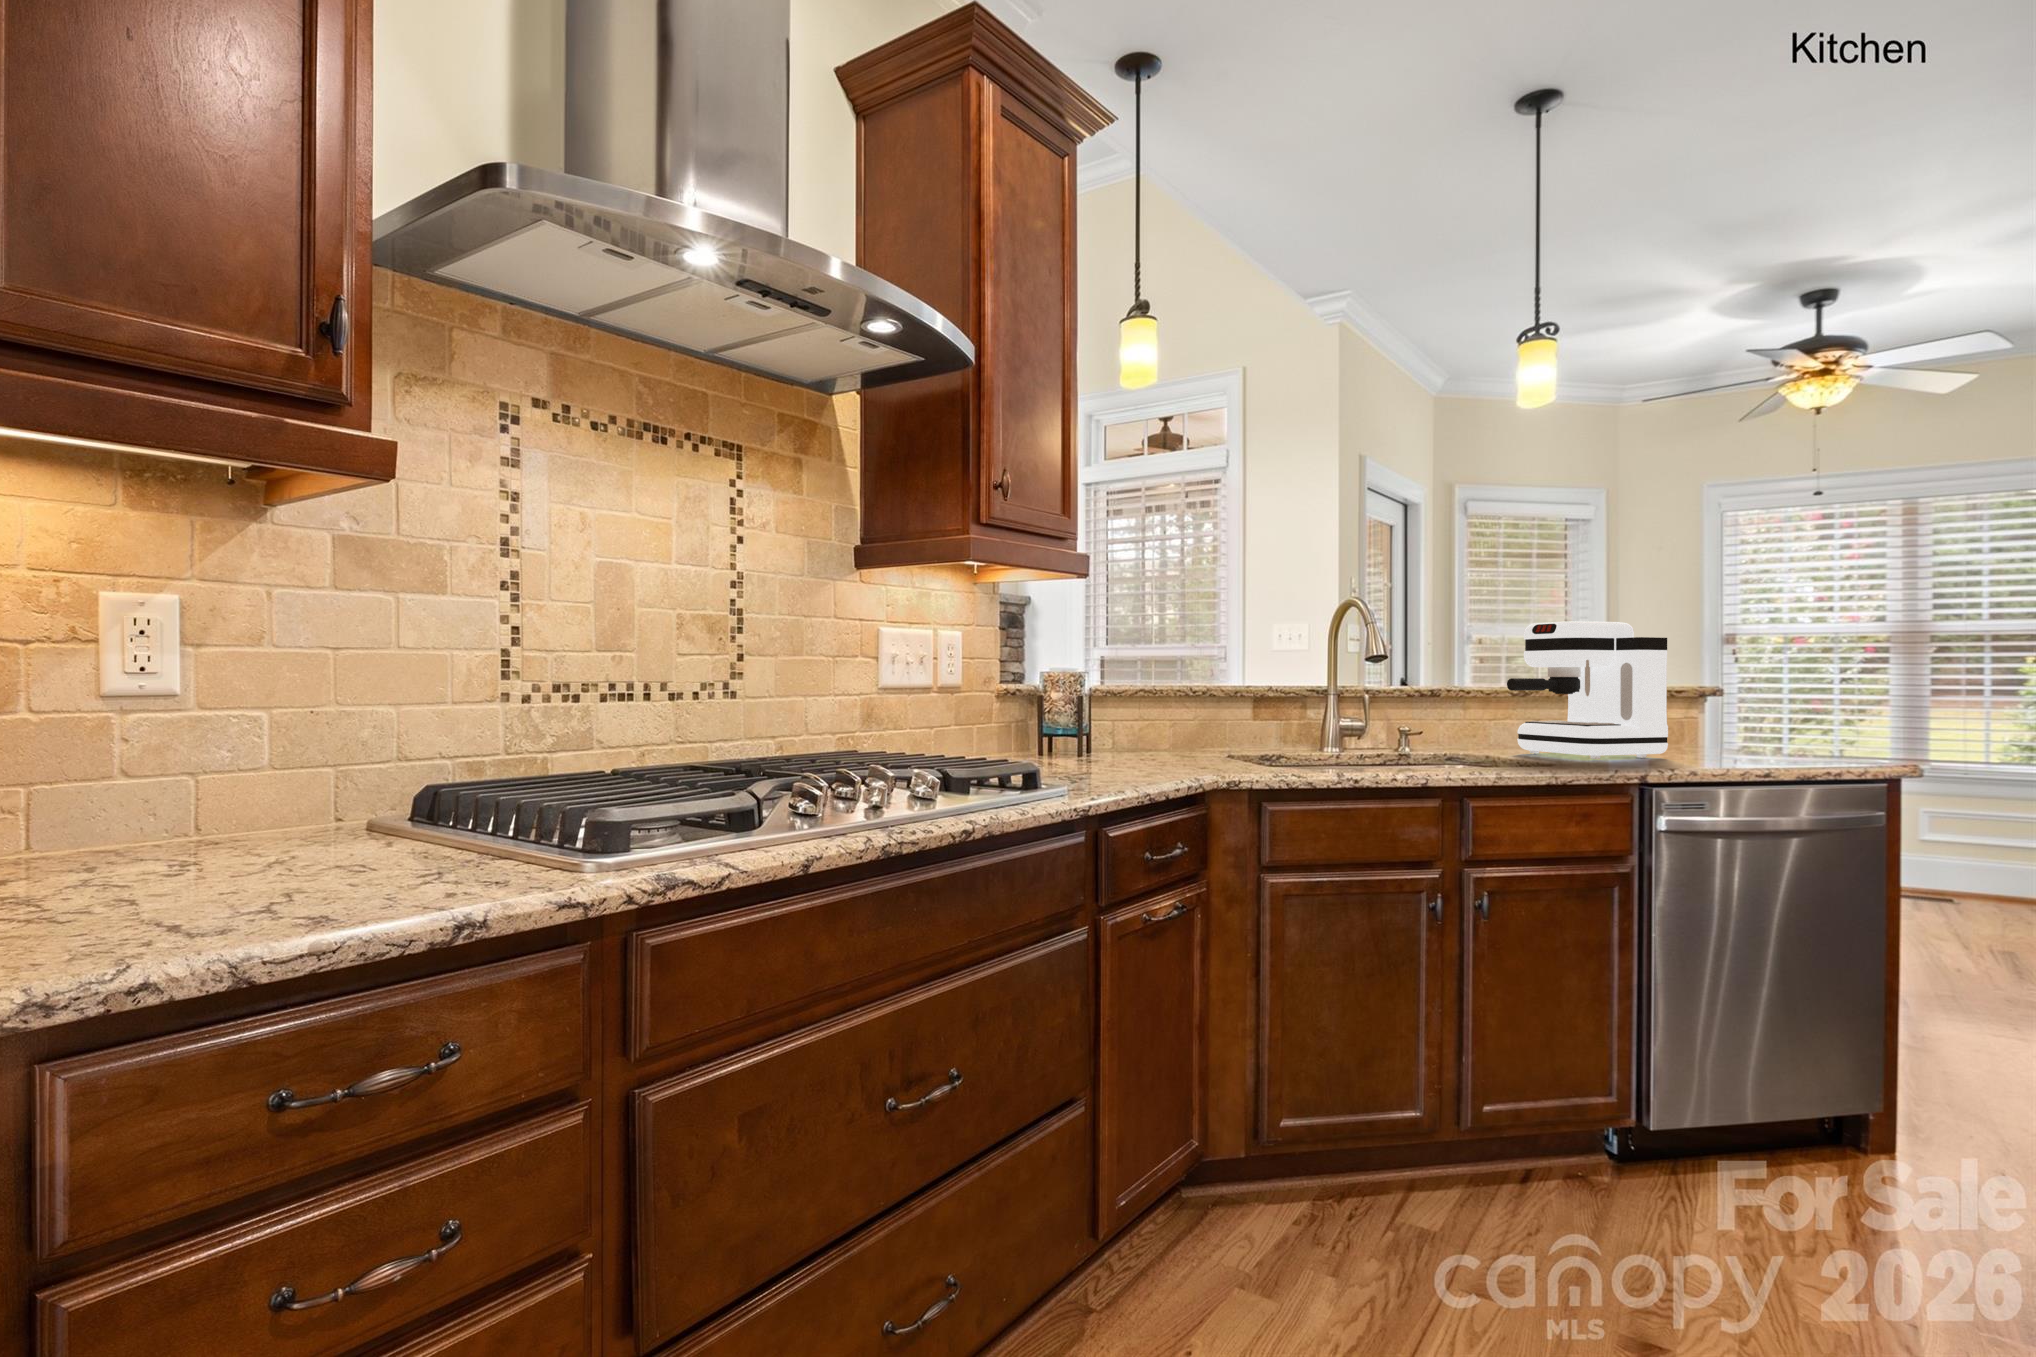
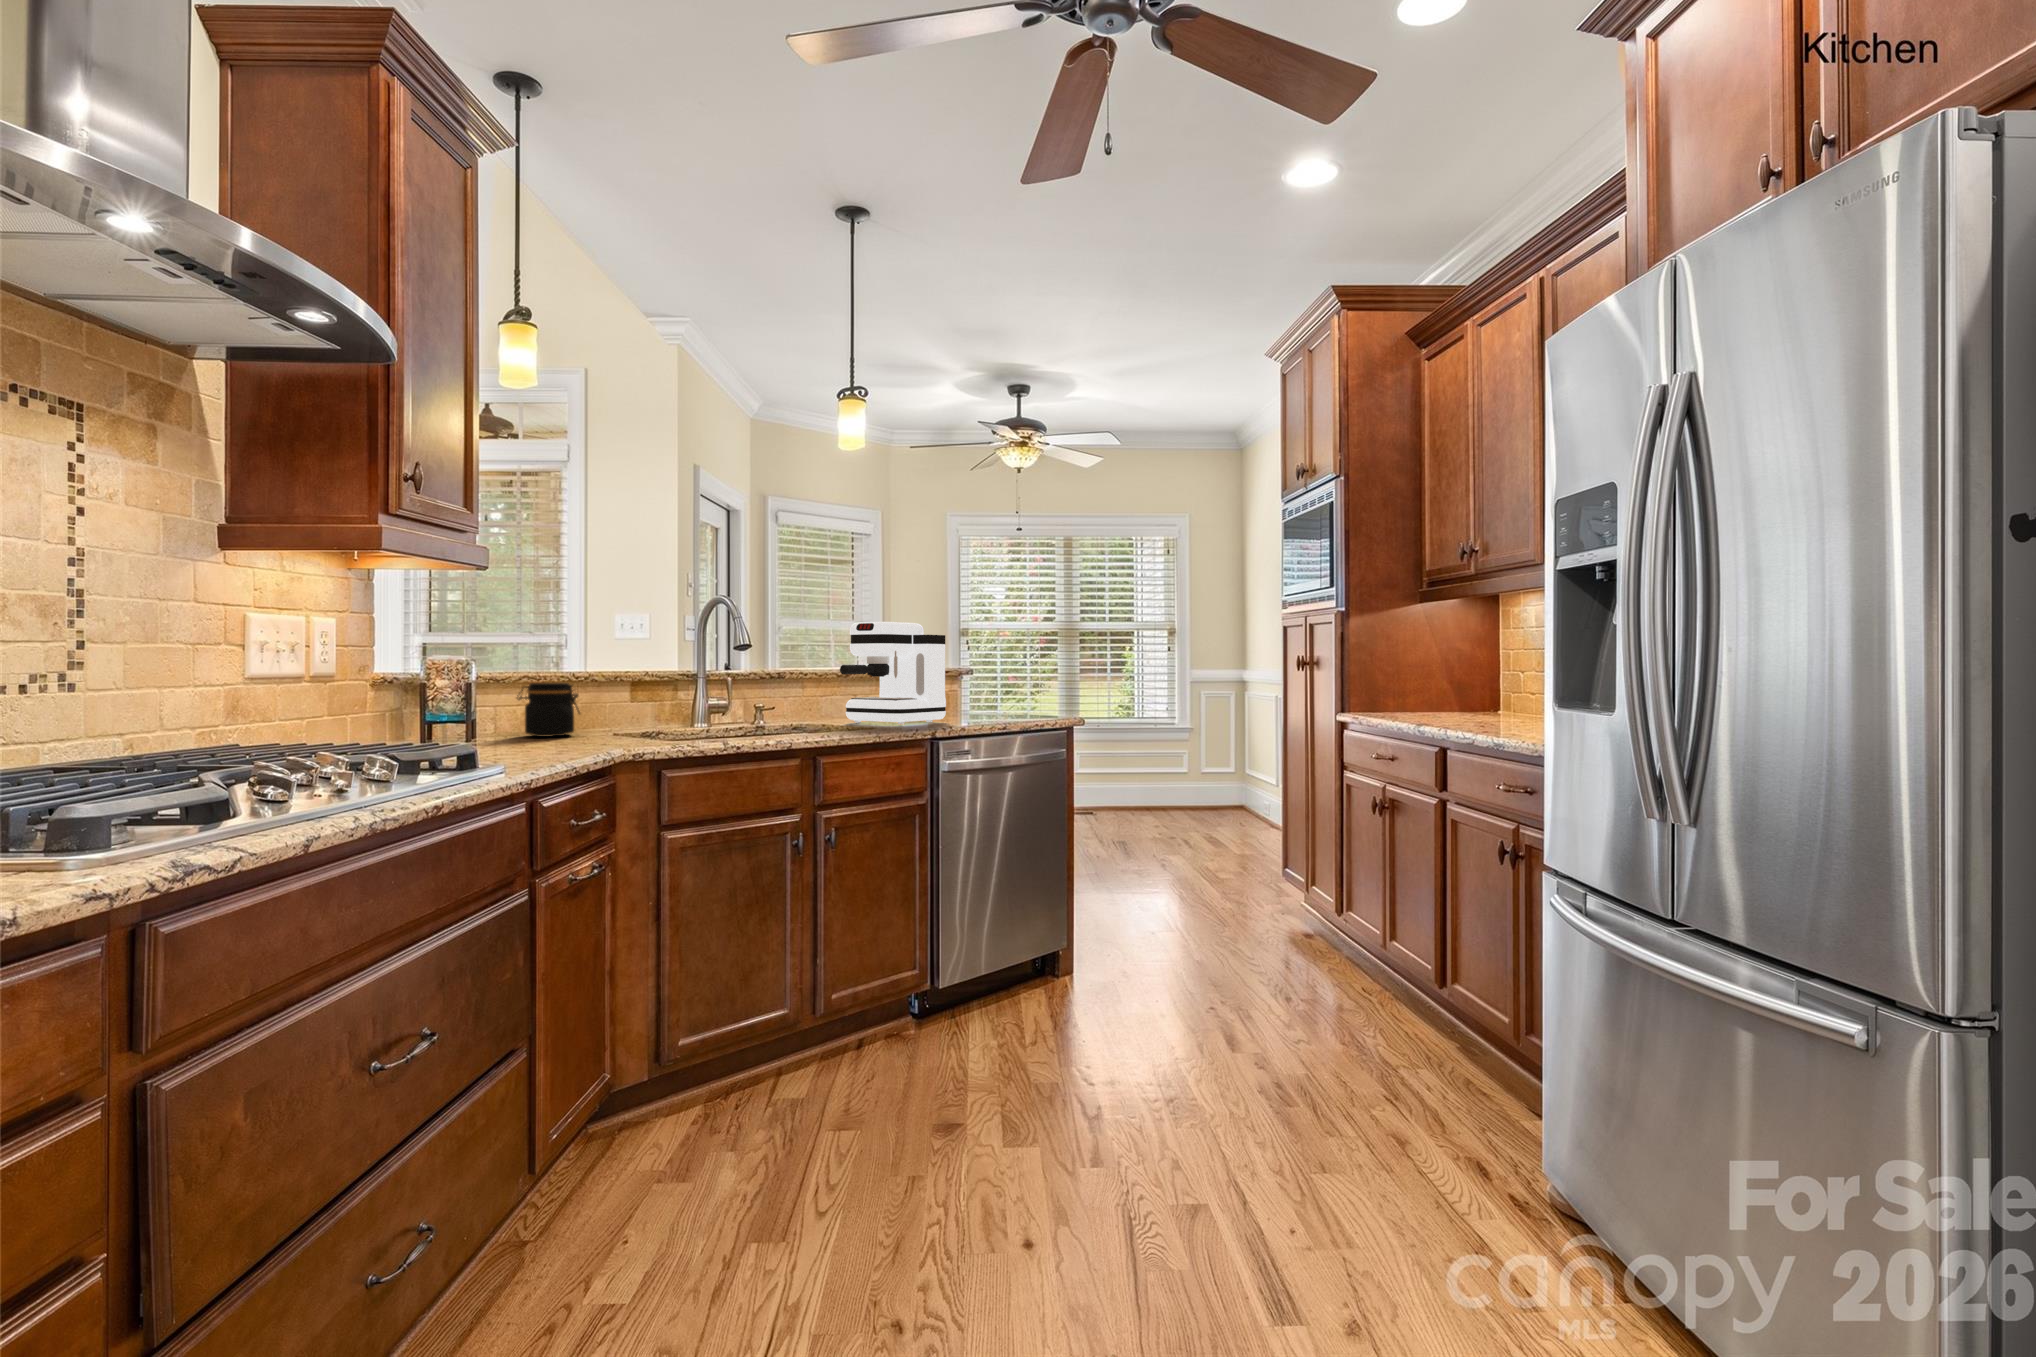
jar: none [1132,697,1196,755] -> present [517,683,580,737]

